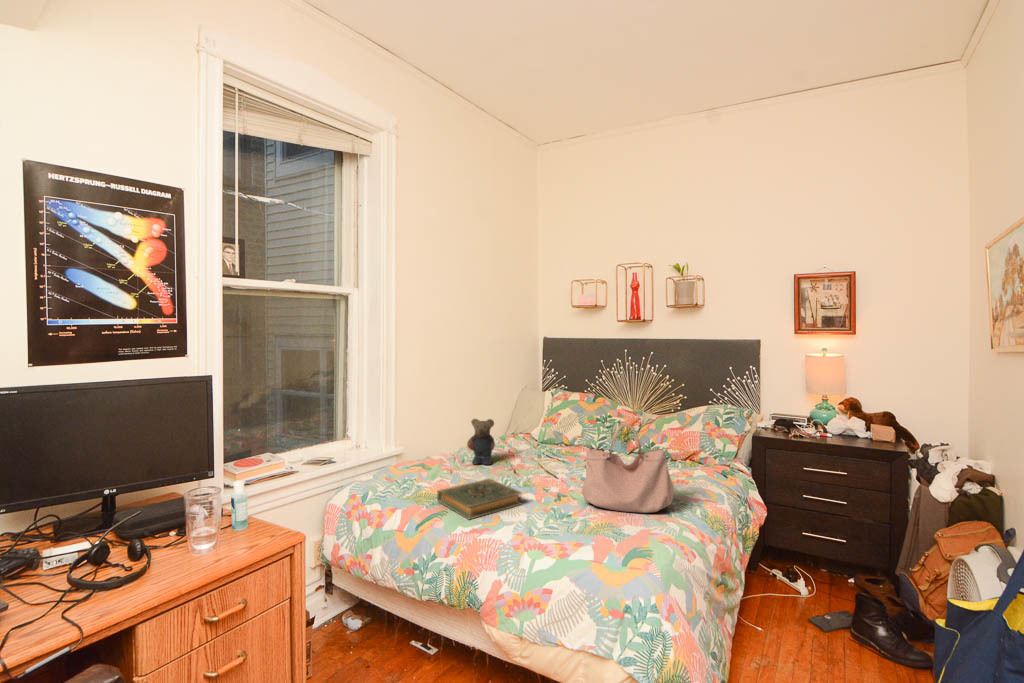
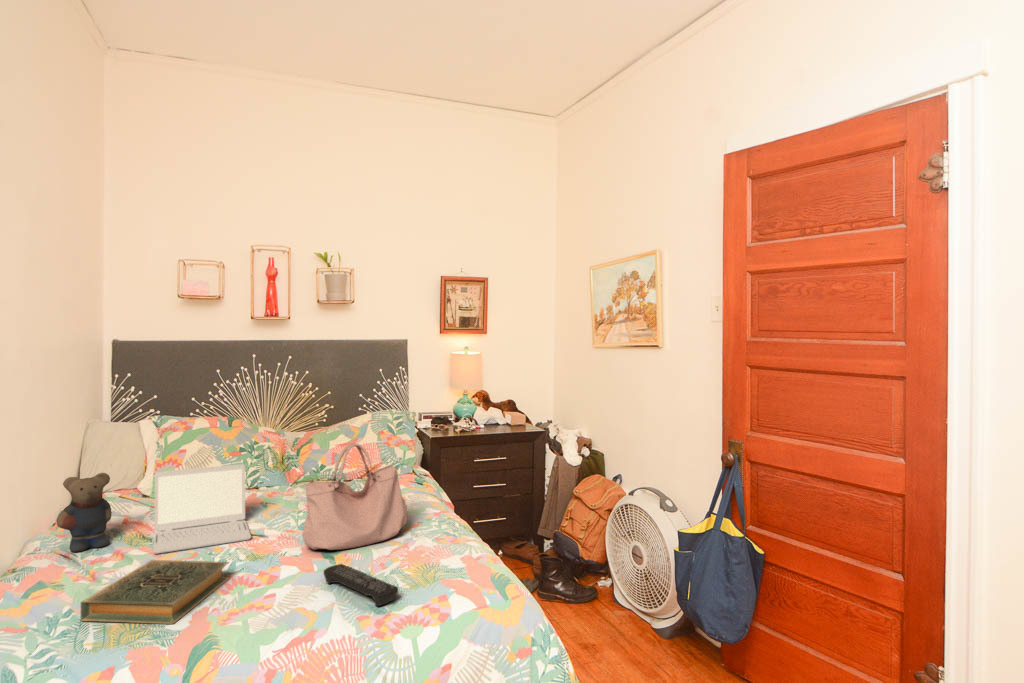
laptop: none [503,424,572,483] -> present [153,464,251,554]
remote control: none [570,517,604,560] -> present [324,564,398,607]

